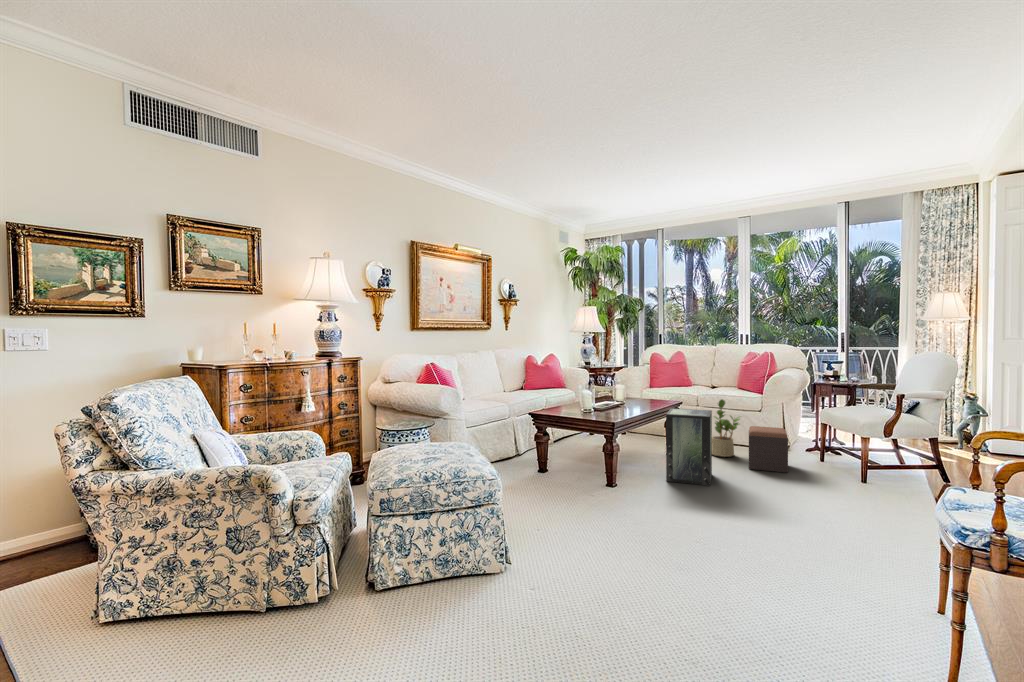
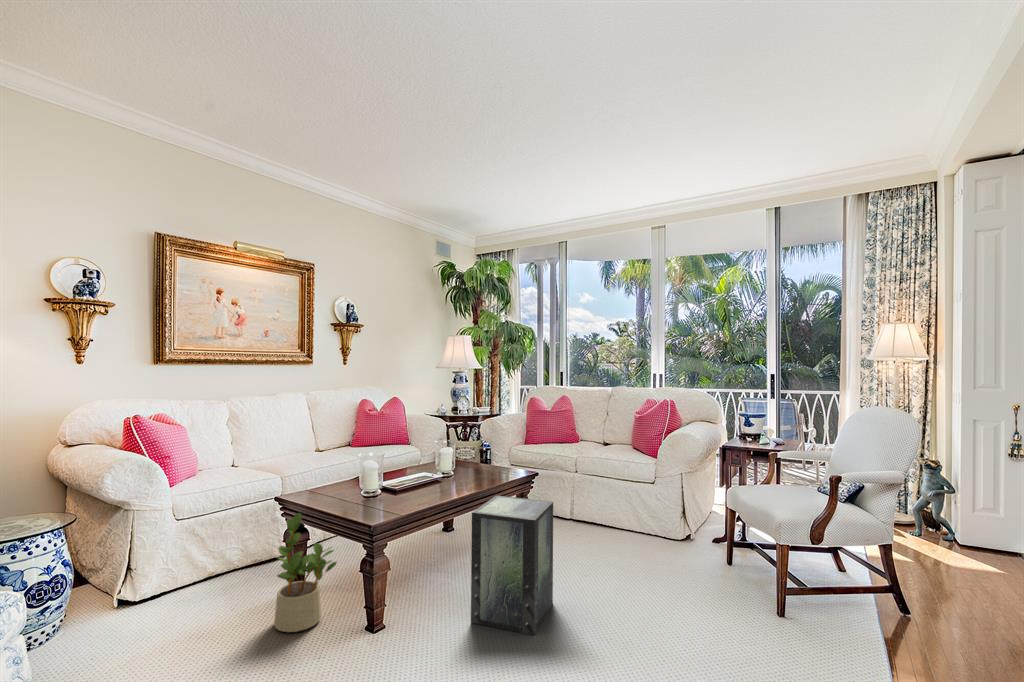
potted plant: present [712,399,740,457] -> present [274,513,337,632]
footstool: present [749,426,788,473] -> none [615,517,674,598]

